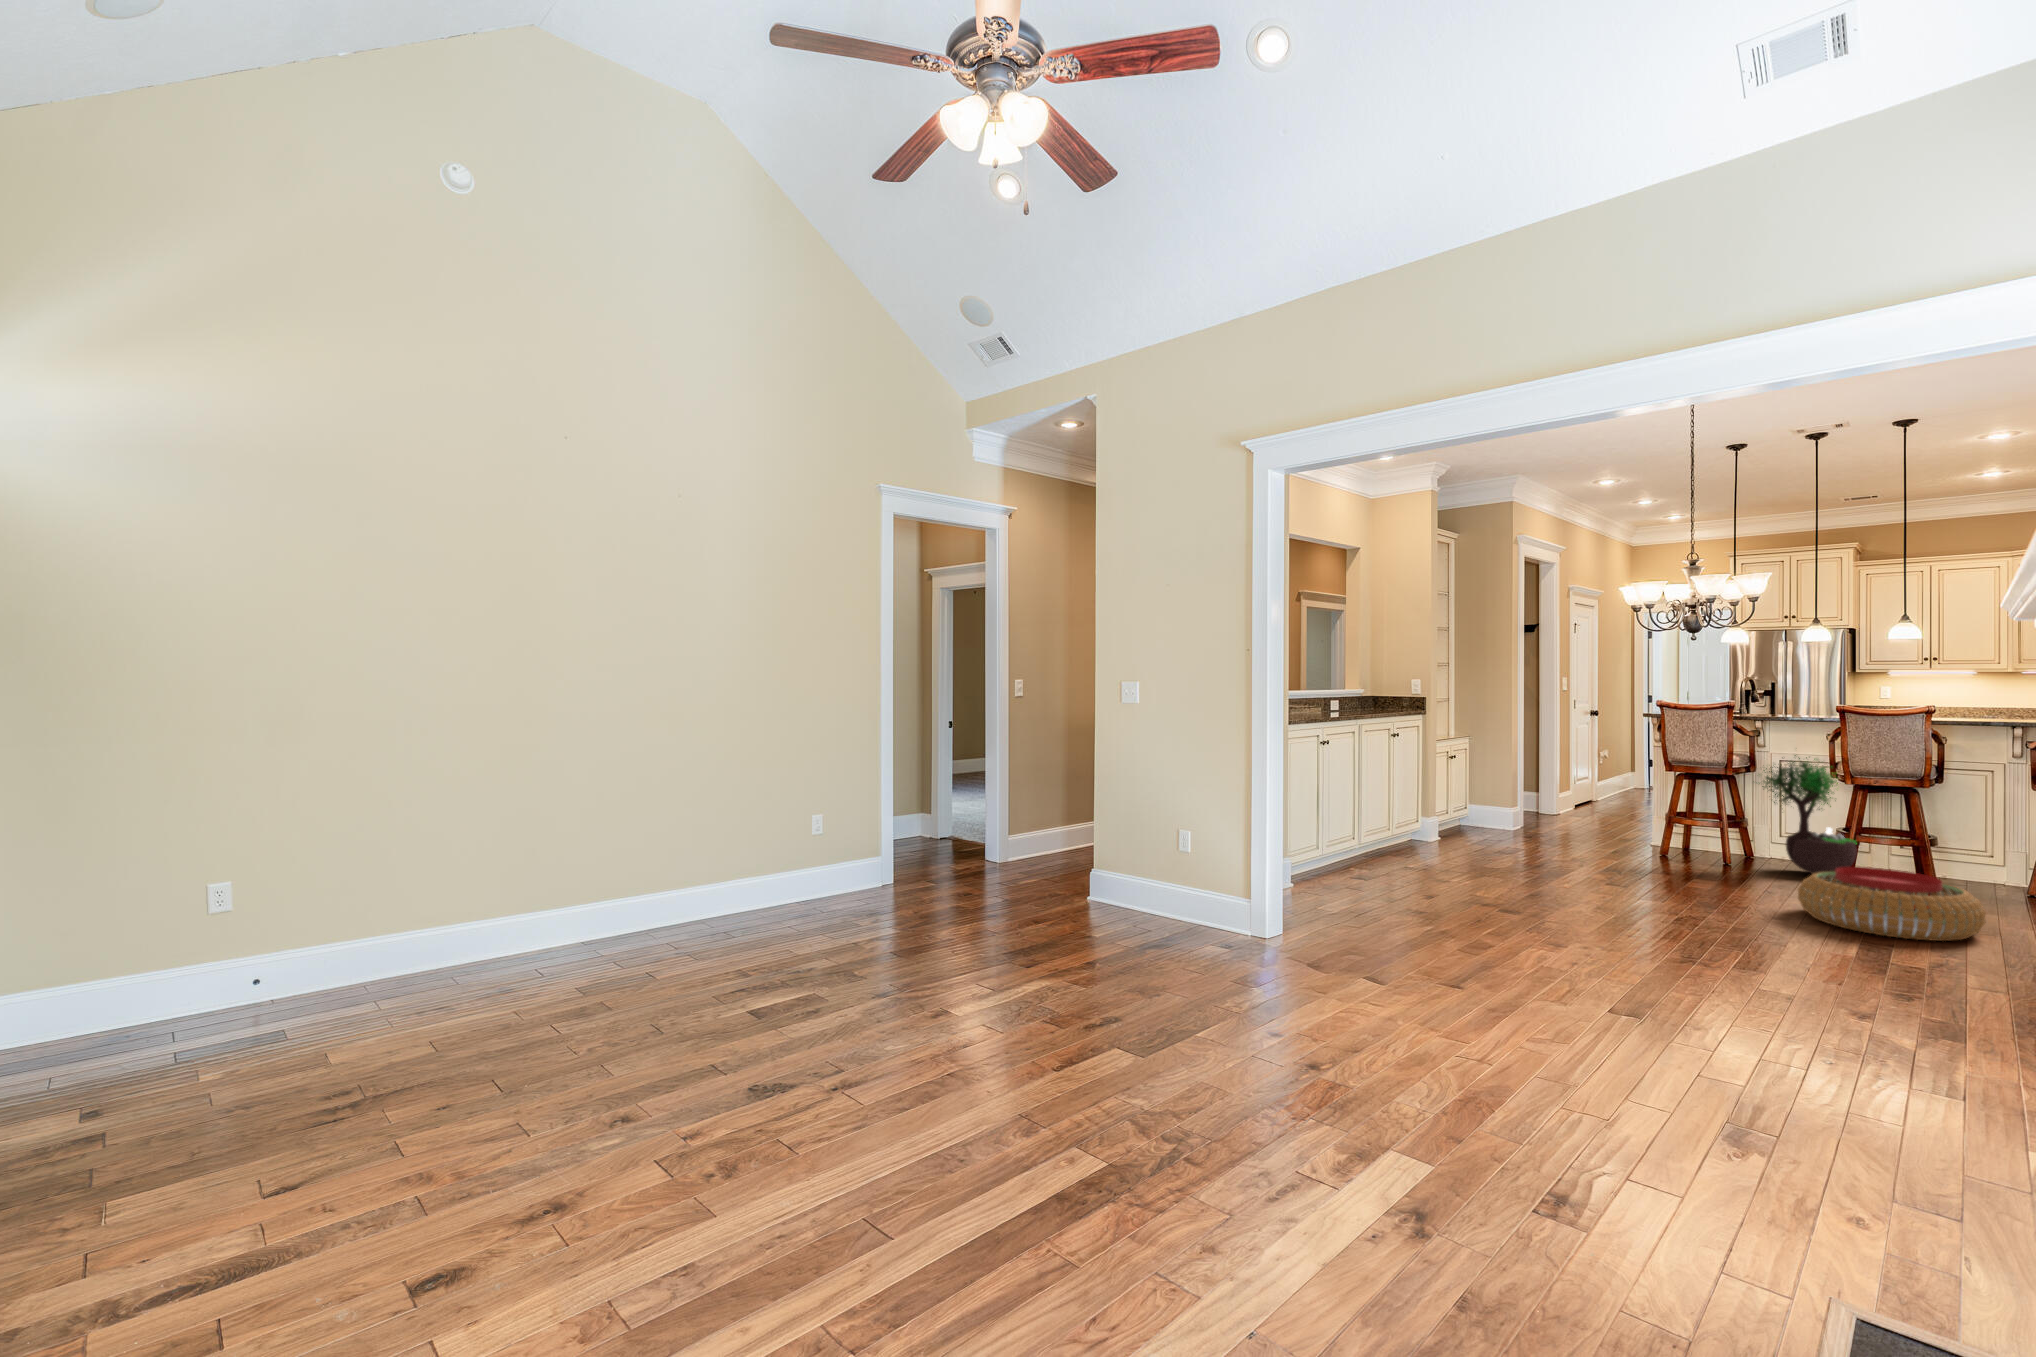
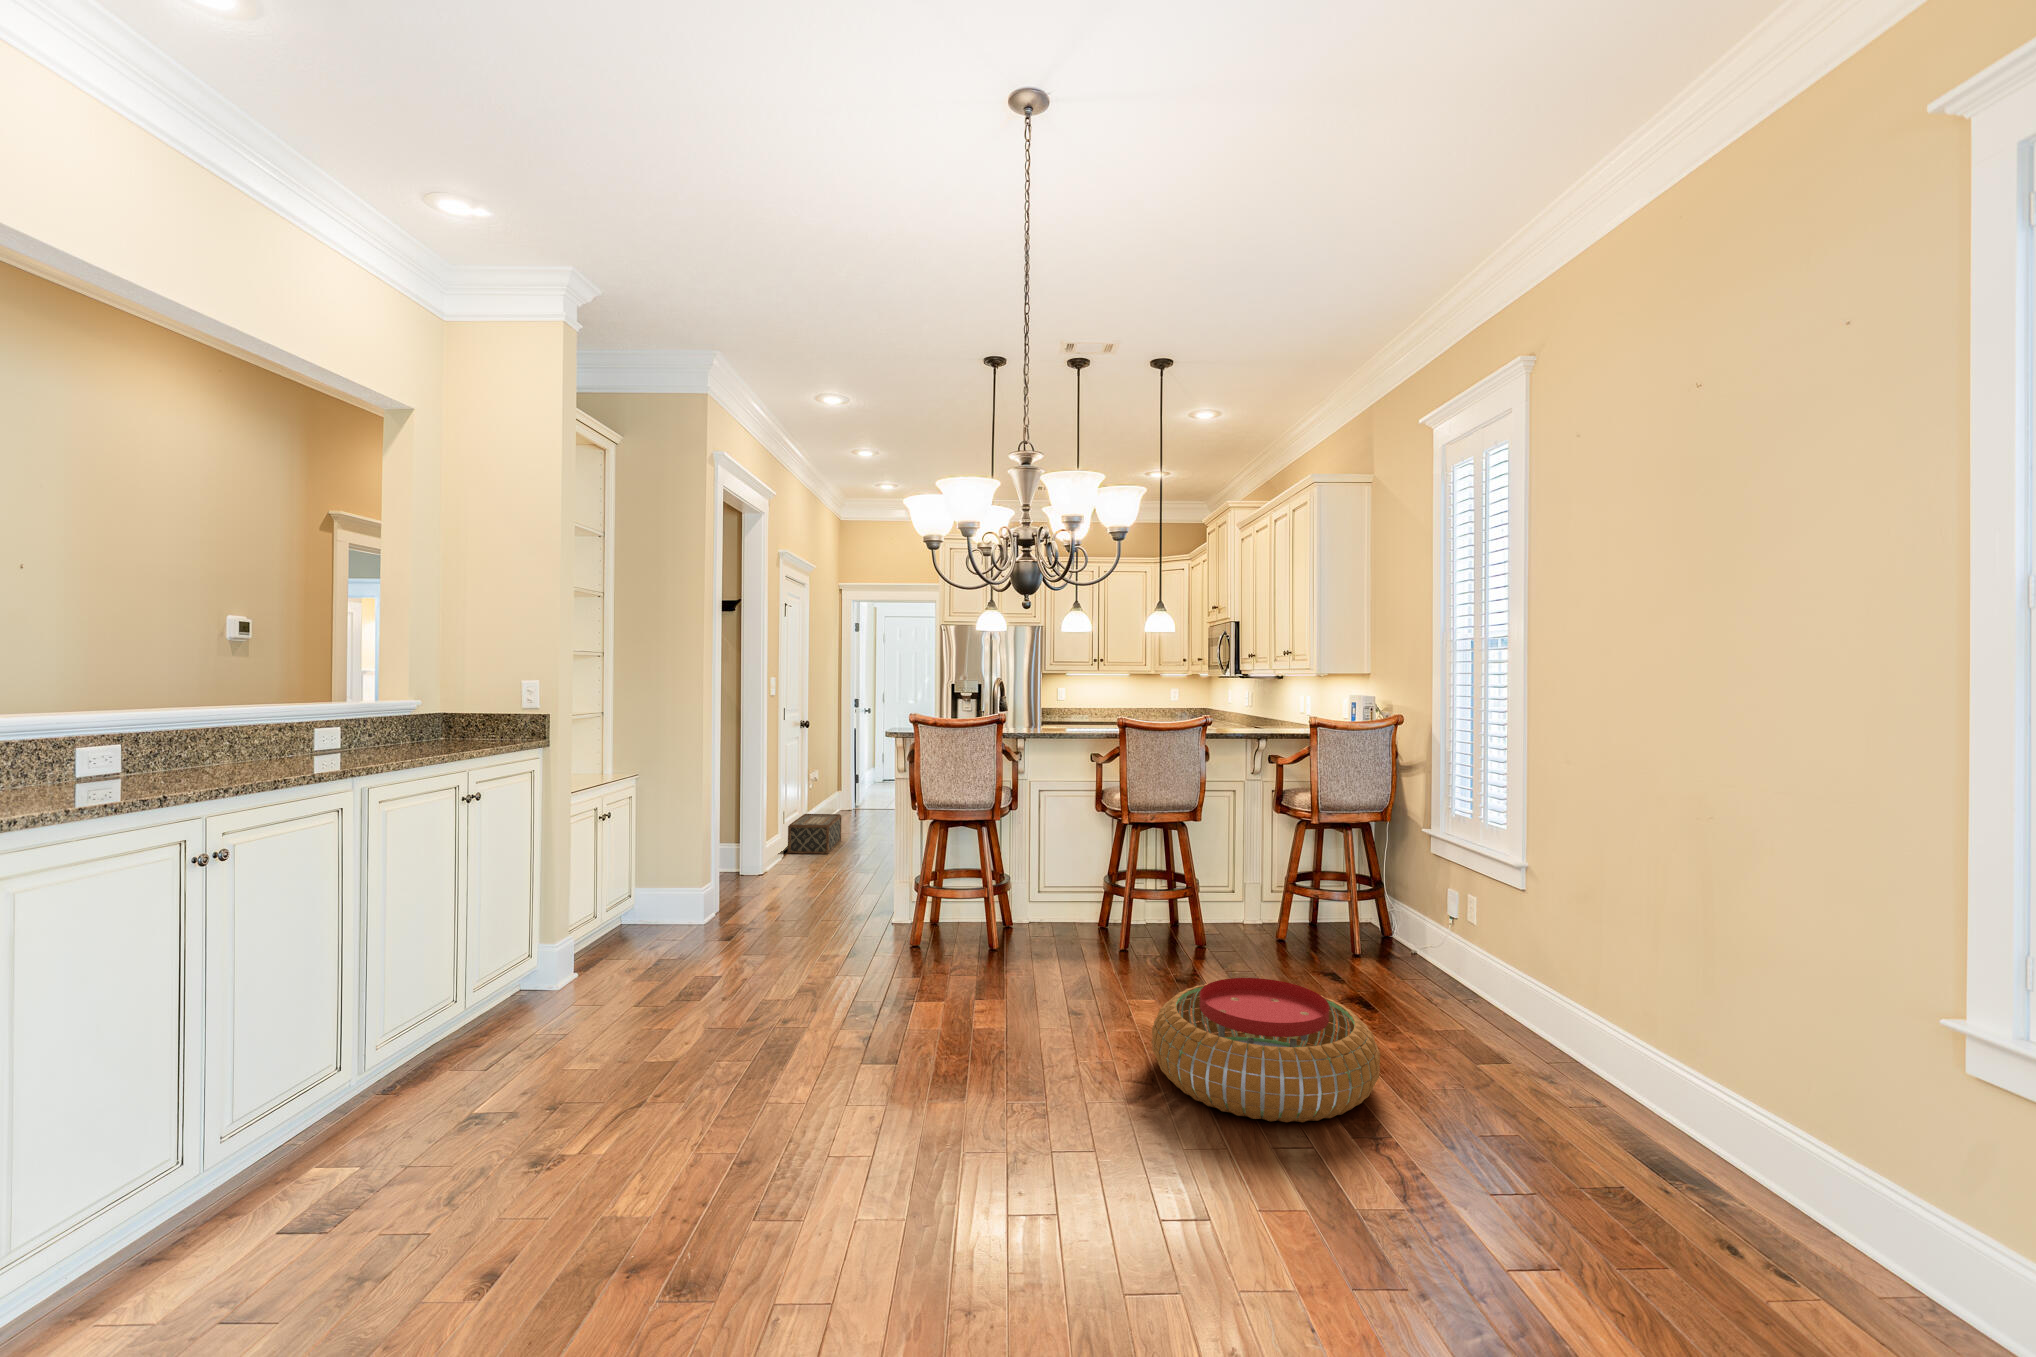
potted tree: present [1759,755,1857,874] -> none [1031,779,1140,955]
woven basket: none [1579,783,1628,811] -> present [788,814,841,854]

